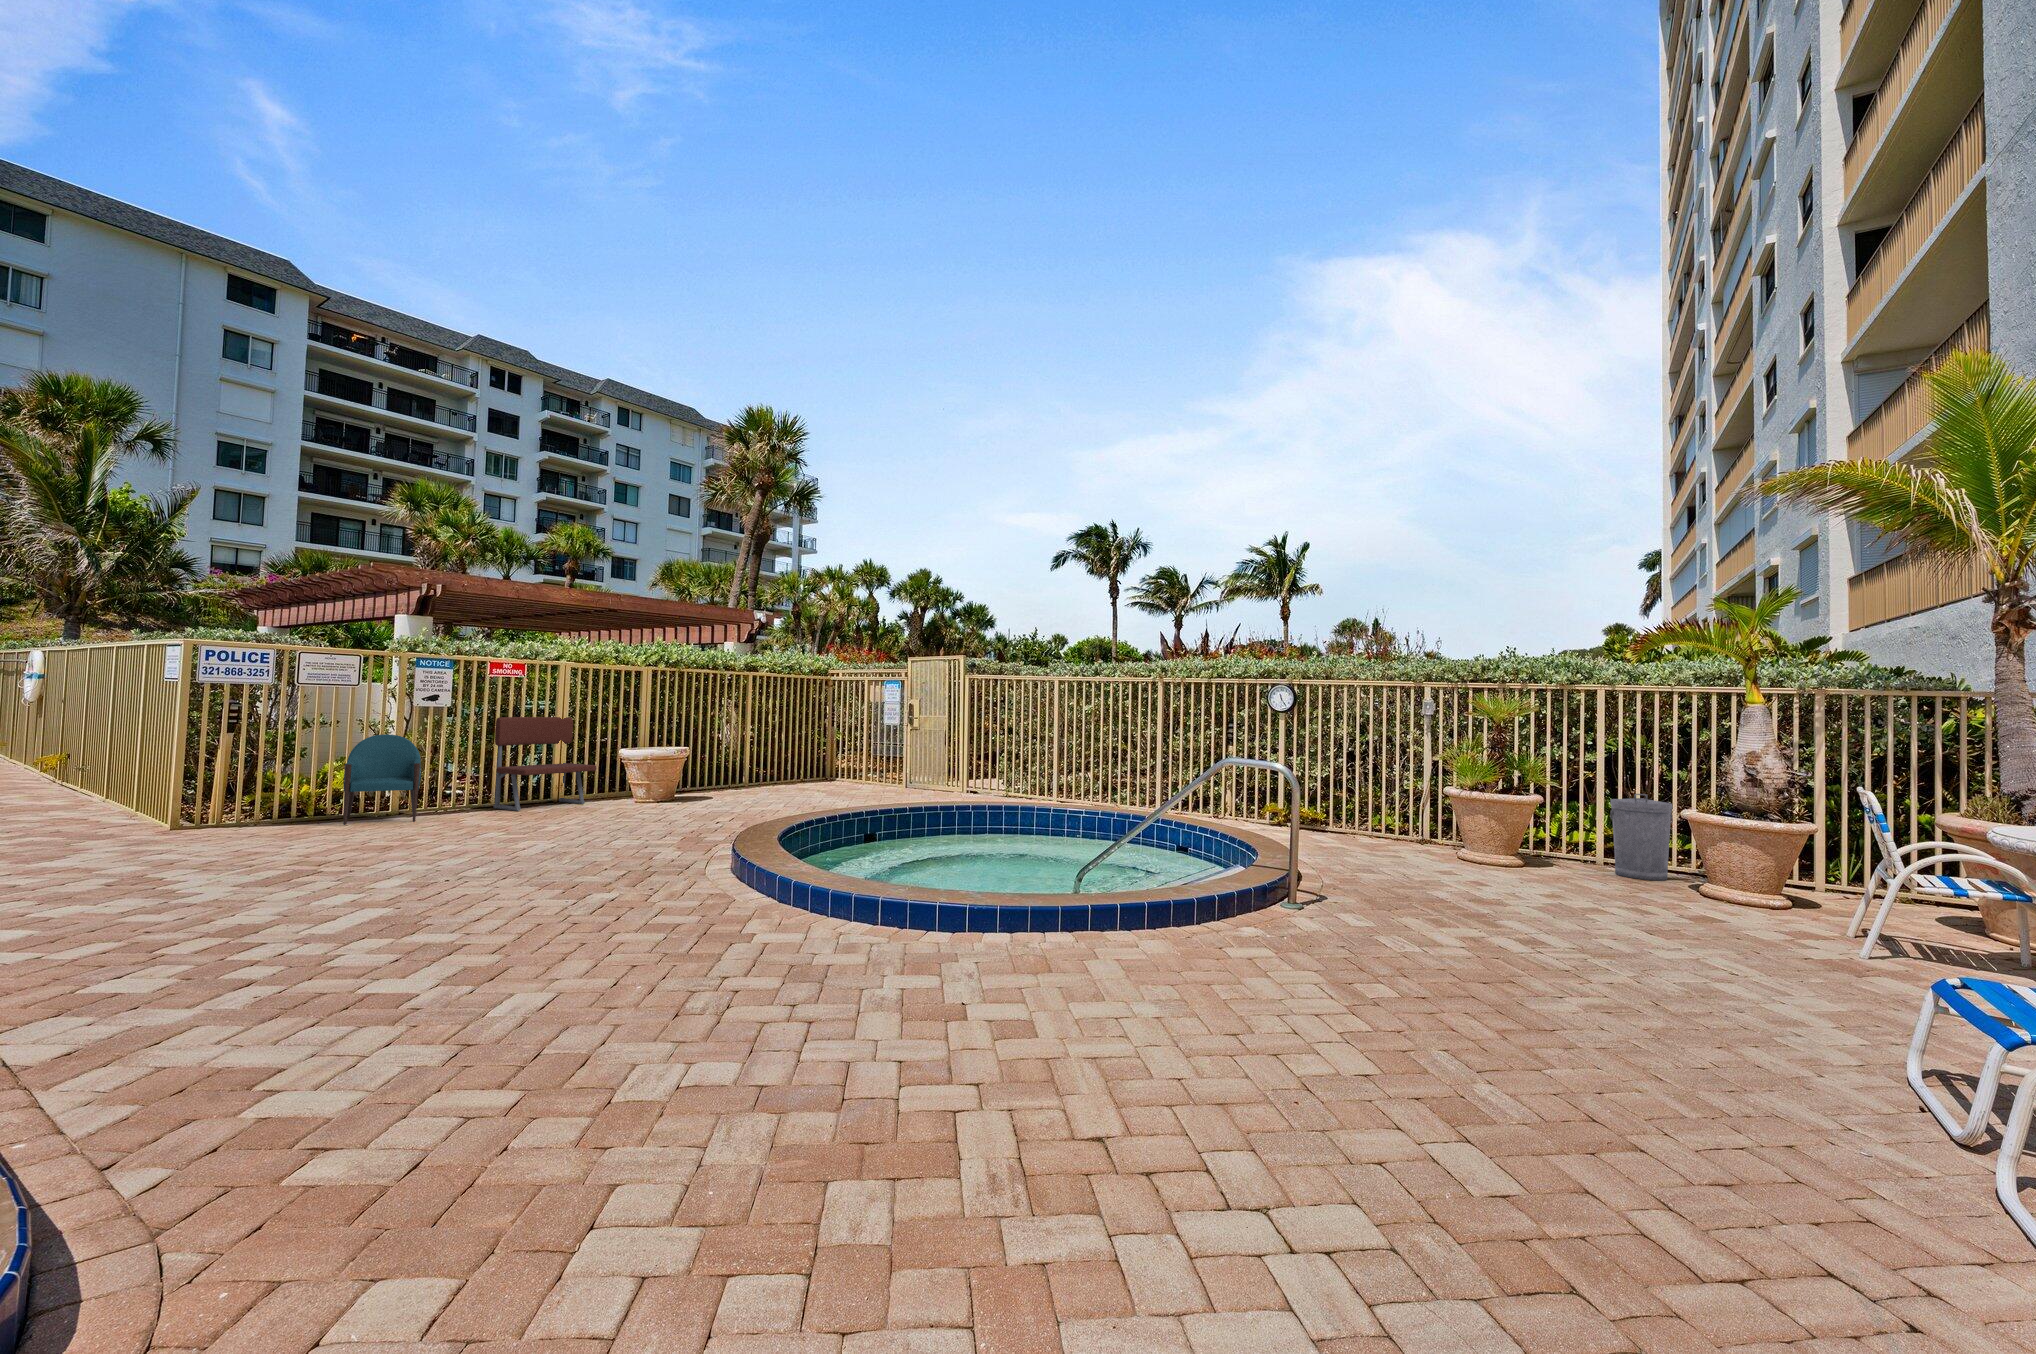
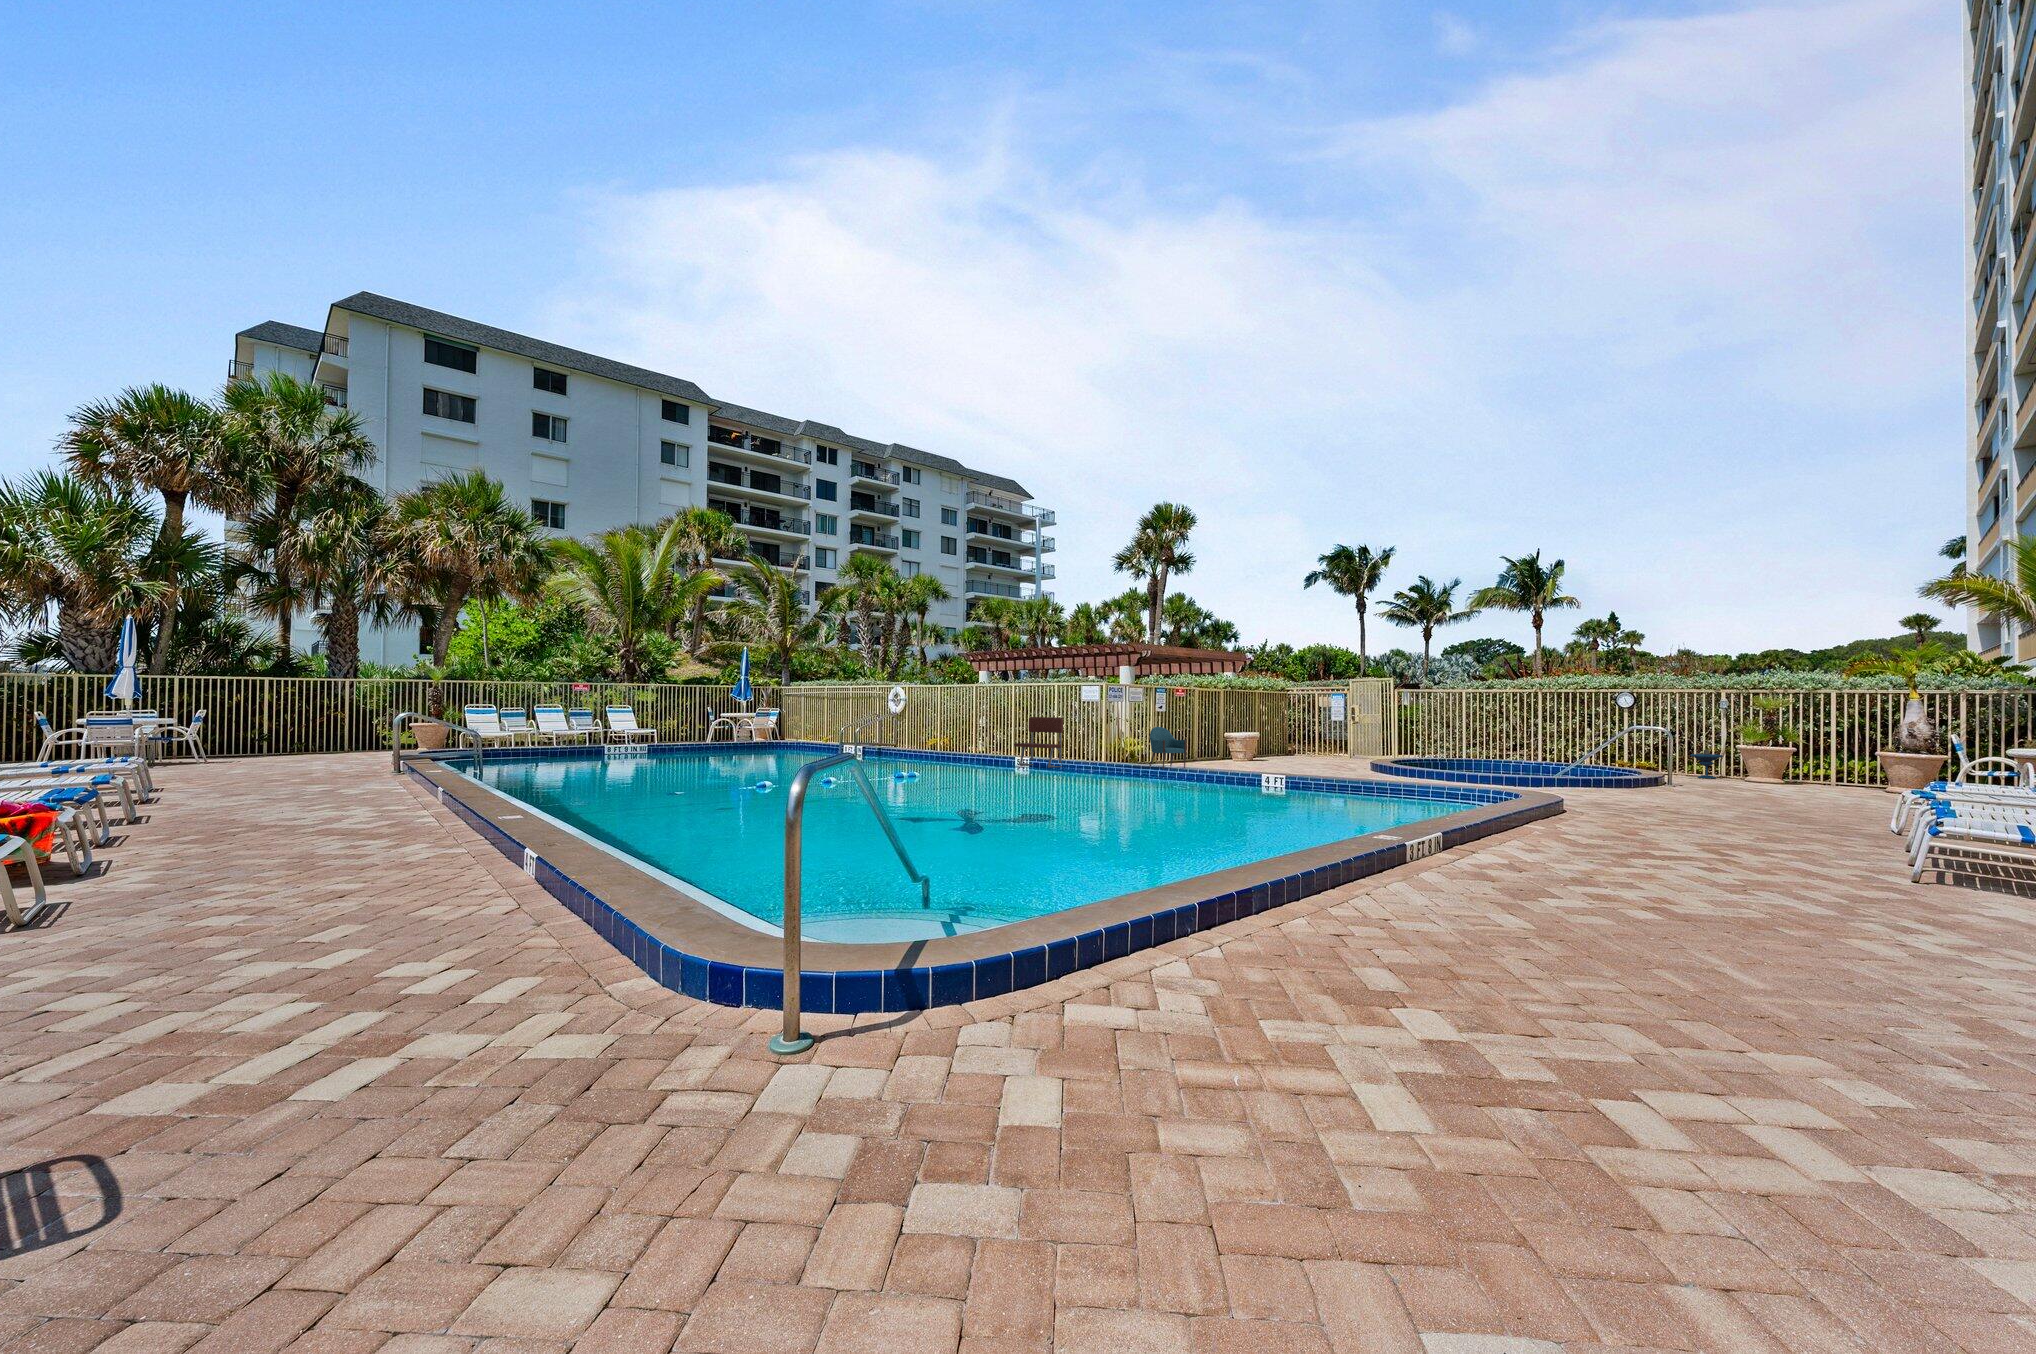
bench: present [493,717,596,811] -> present [1014,717,1063,768]
side table: none [1365,790,1417,847] -> present [1690,750,1723,779]
trash can: present [1610,794,1673,881] -> none [1838,746,1873,787]

